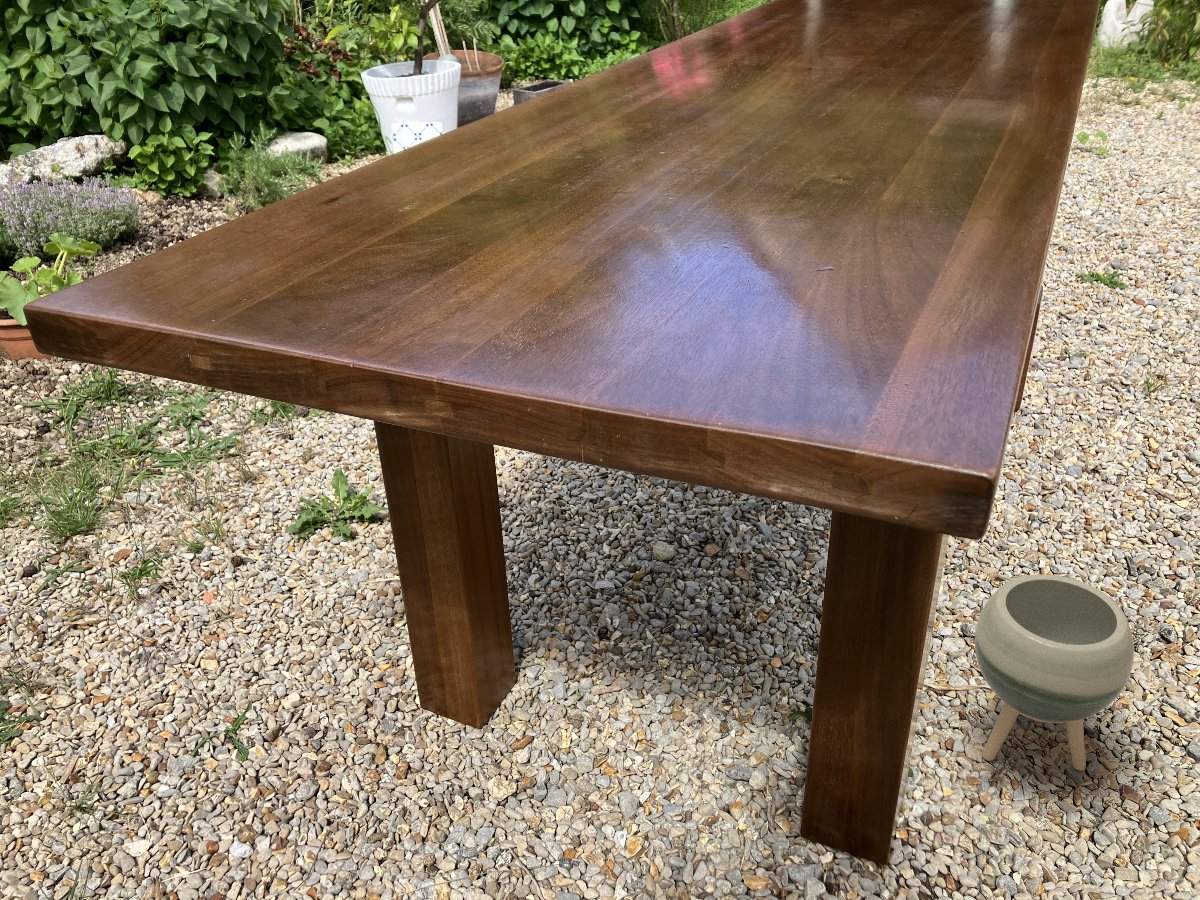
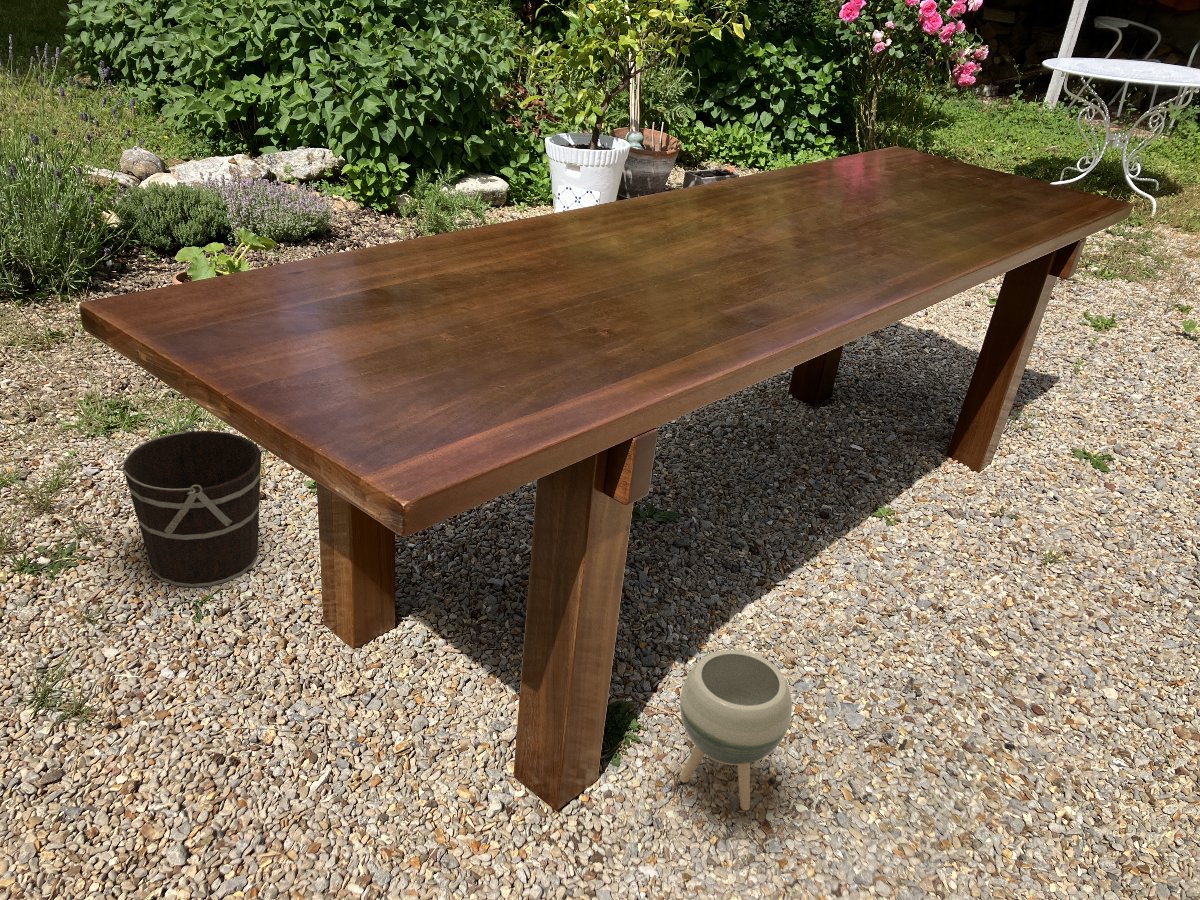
bucket: none [54,488,274,717] -> present [117,425,261,587]

